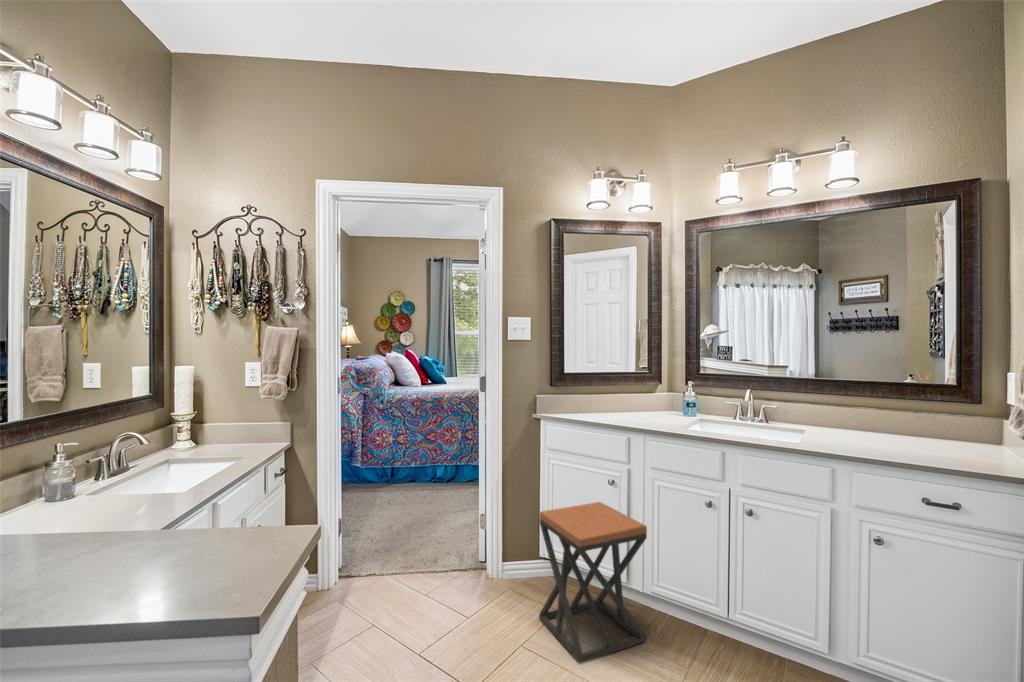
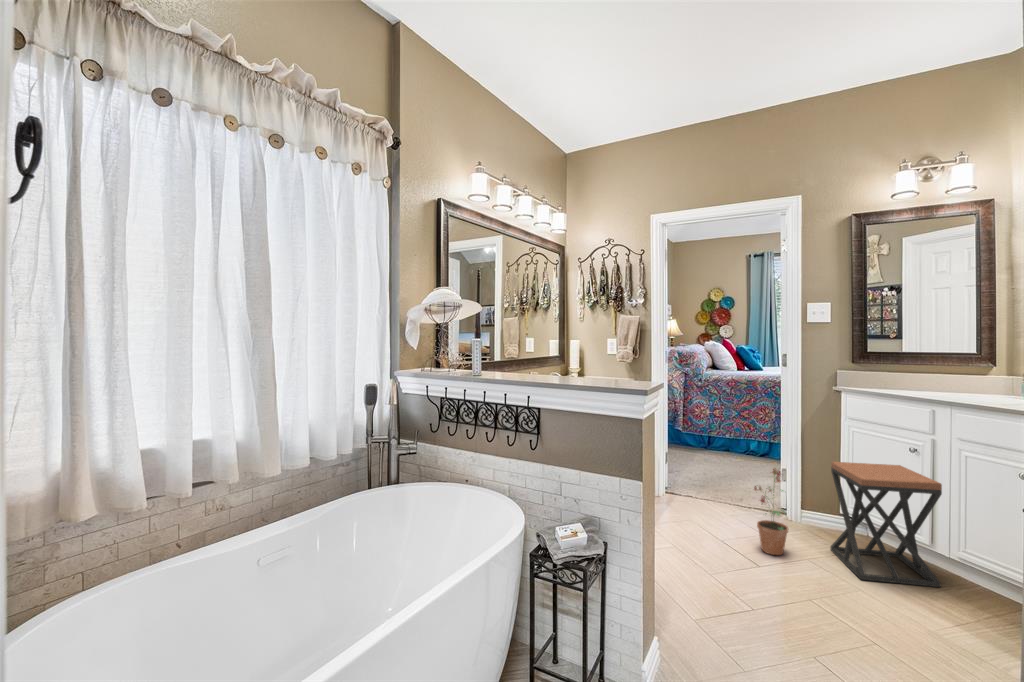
potted plant: none [455,533,499,656] -> present [754,468,788,555]

